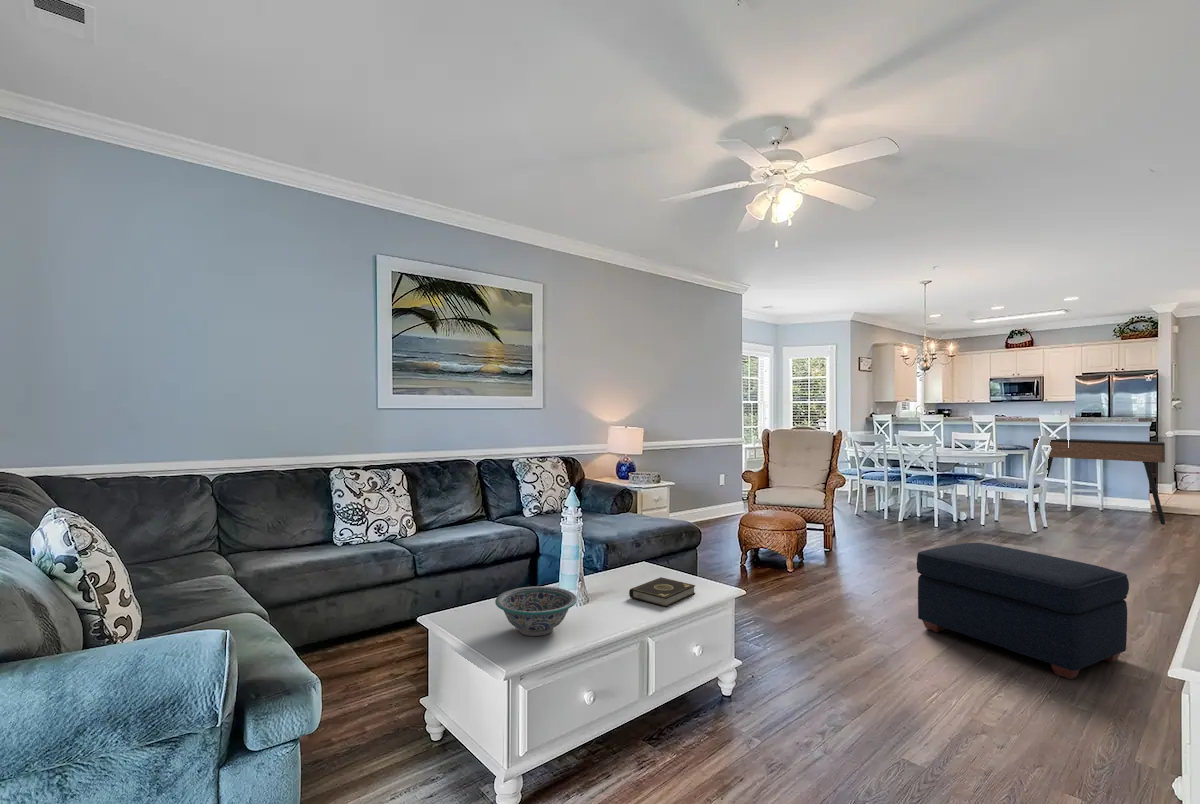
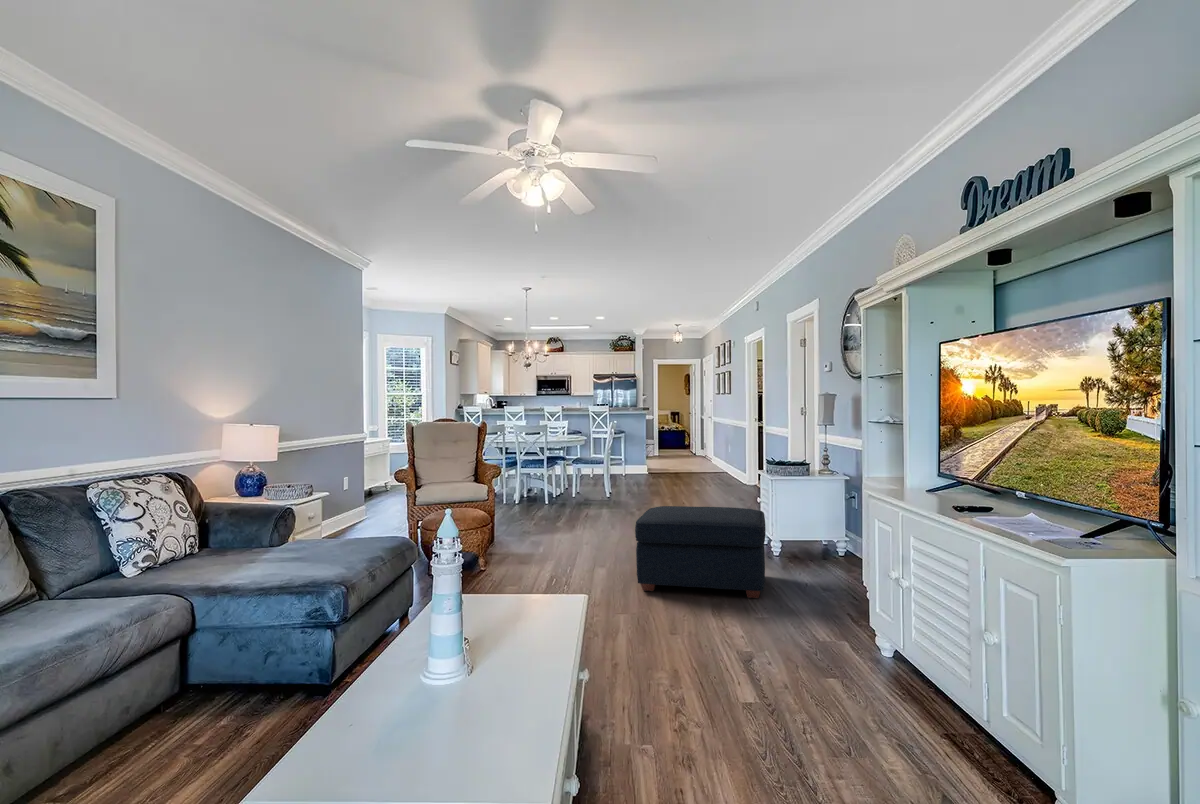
console table: present [1033,438,1165,524] -> none [589,422,667,483]
book: present [629,577,695,607] -> none [496,600,557,640]
decorative bowl: present [495,586,577,636] -> none [389,654,528,750]

